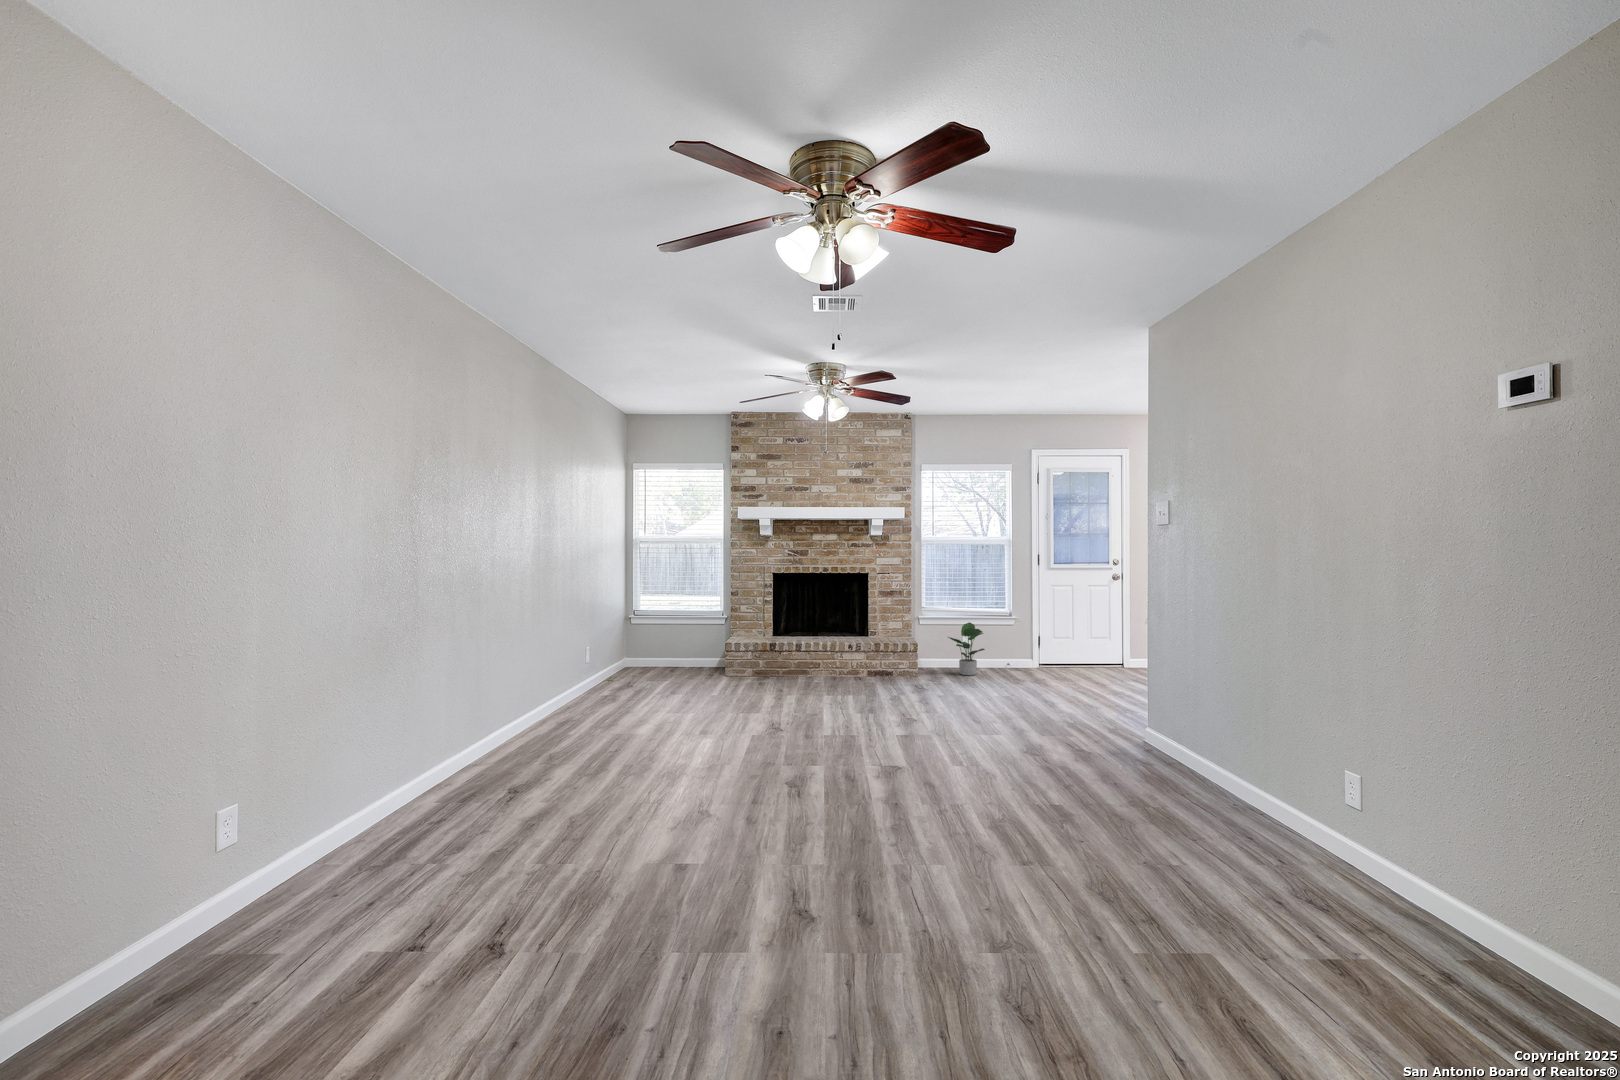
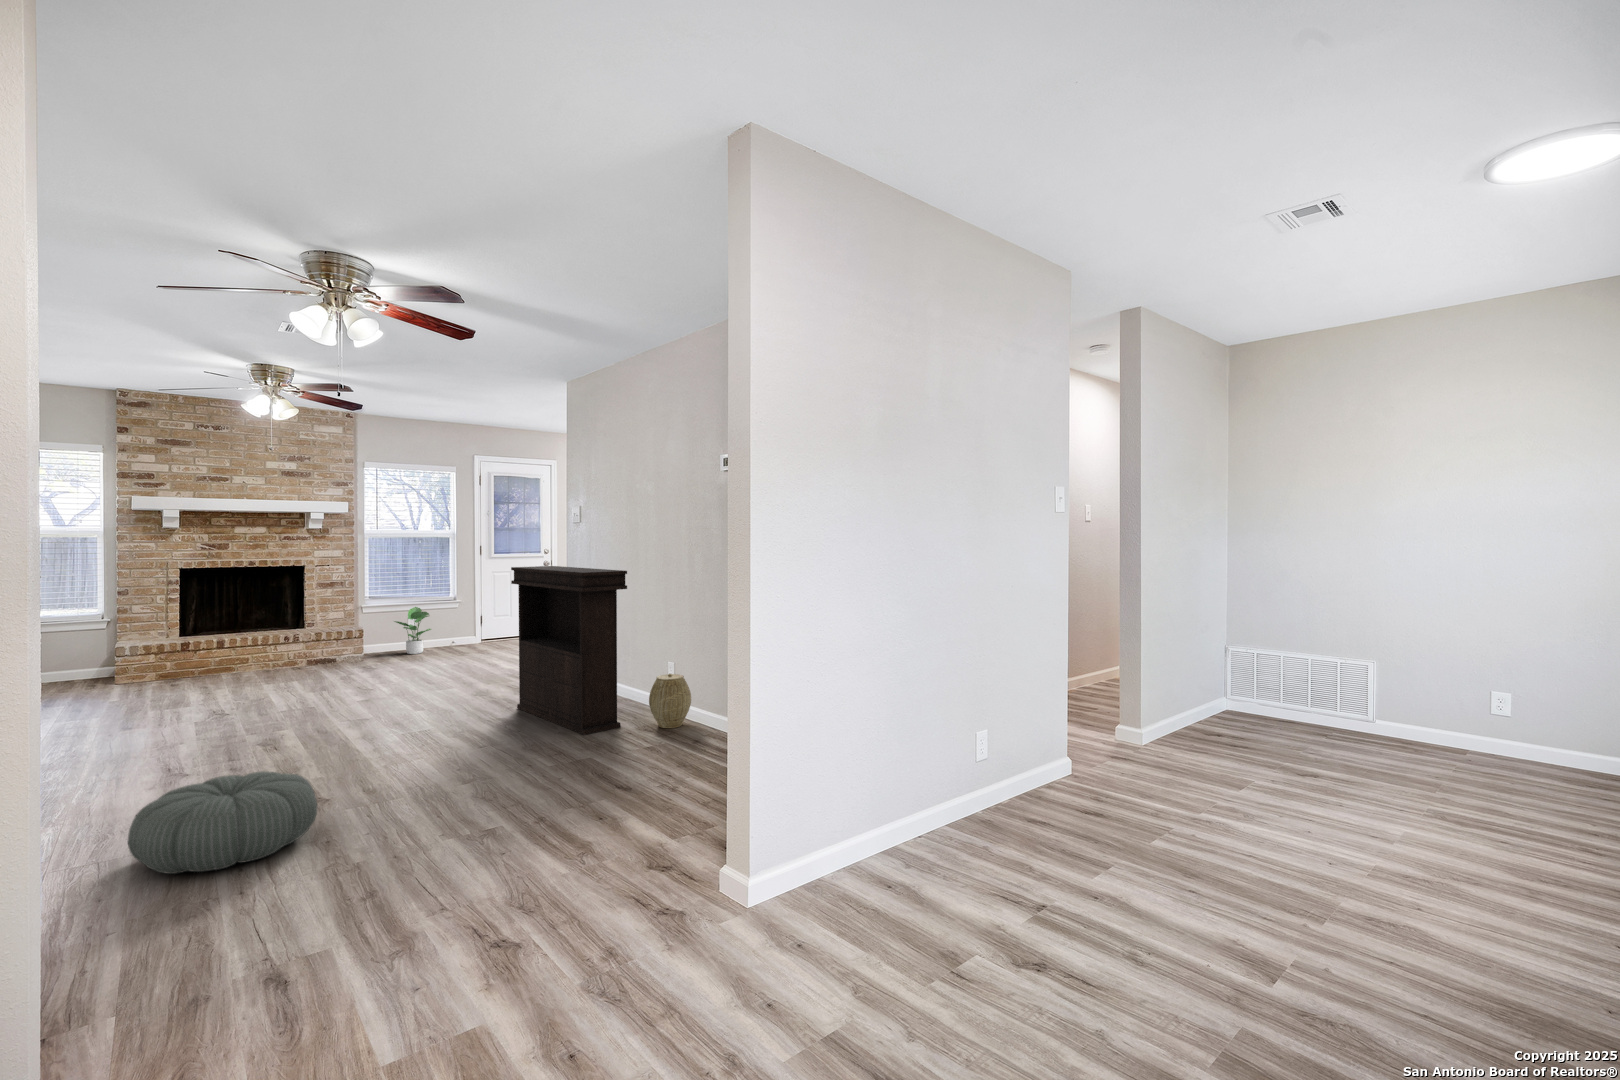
console table: none [1071,587,1261,867] -> present [511,566,627,735]
woven basket: none [1304,791,1396,896] -> present [649,674,691,728]
pouf: none [609,845,800,993] -> present [128,771,317,874]

